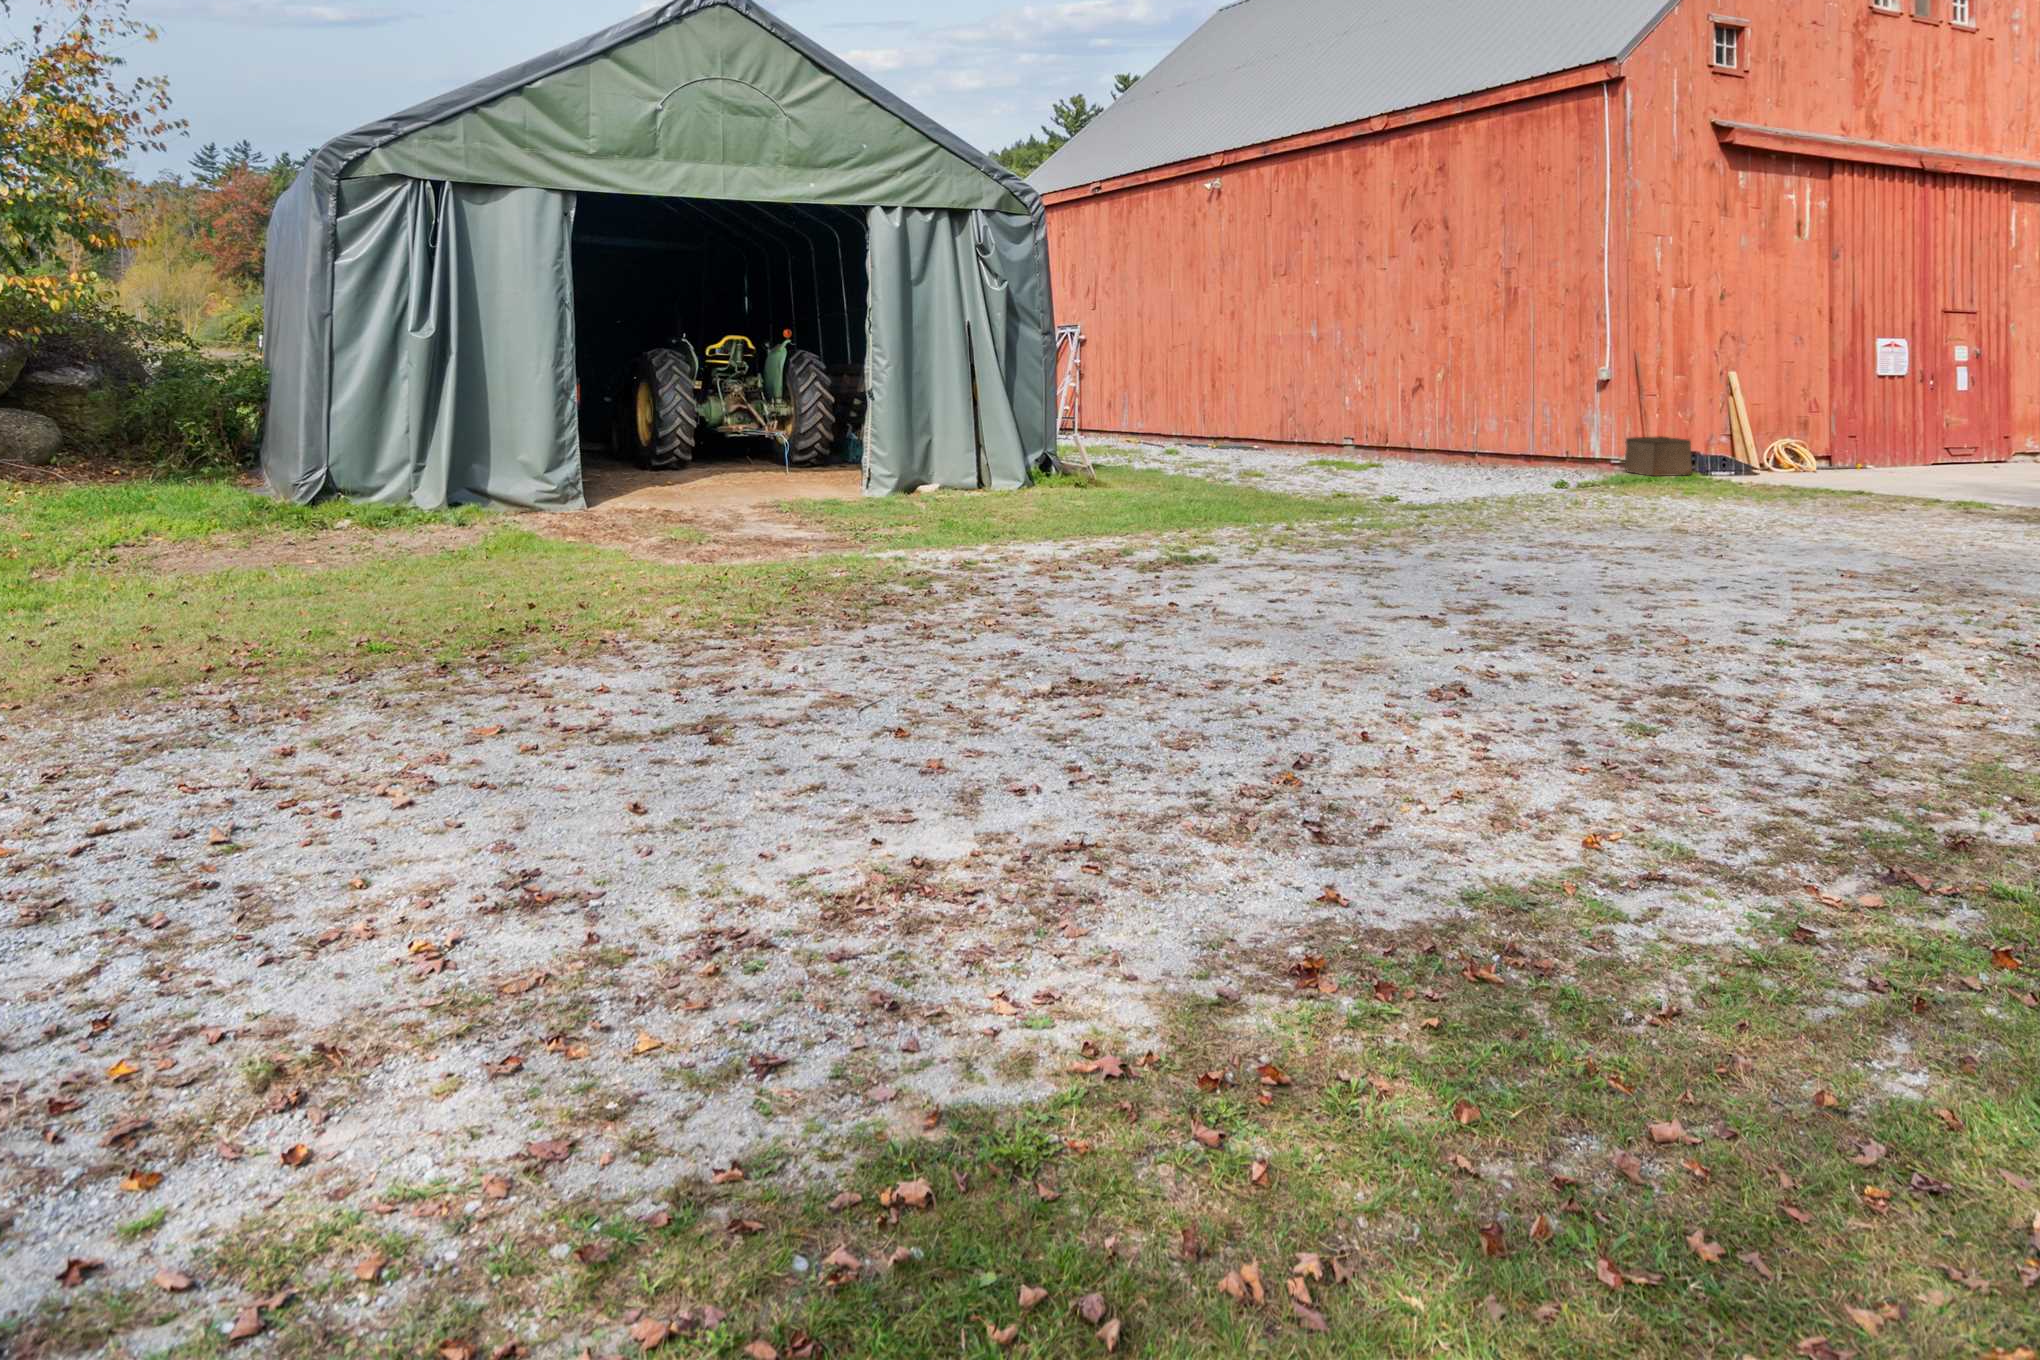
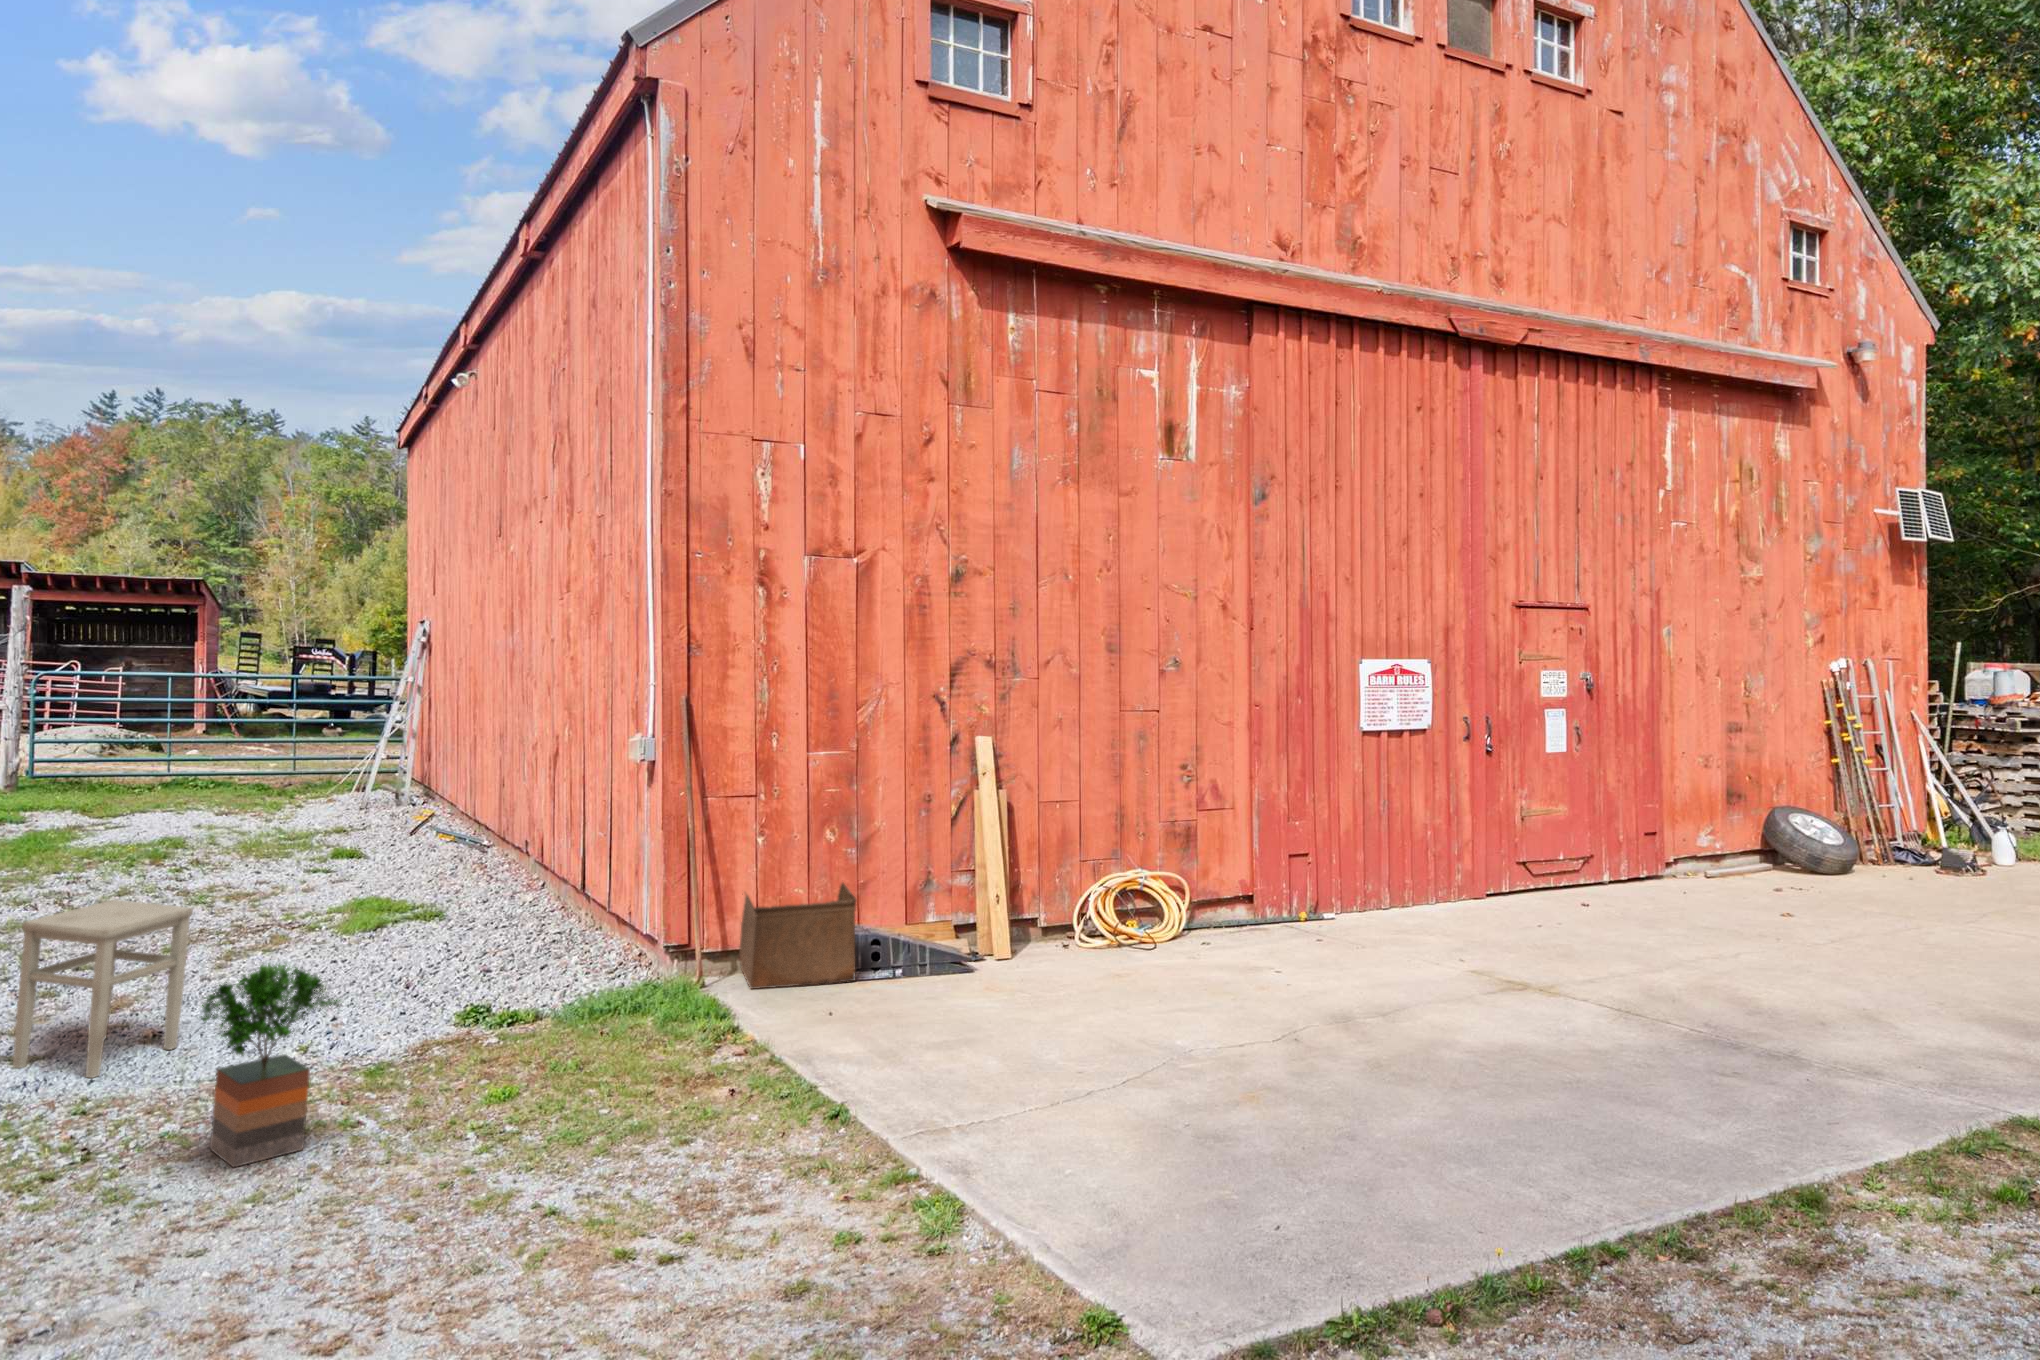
stool: none [1431,429,1476,487] -> present [13,900,193,1078]
potted tree: none [1574,432,1619,498] -> present [201,964,341,1167]

